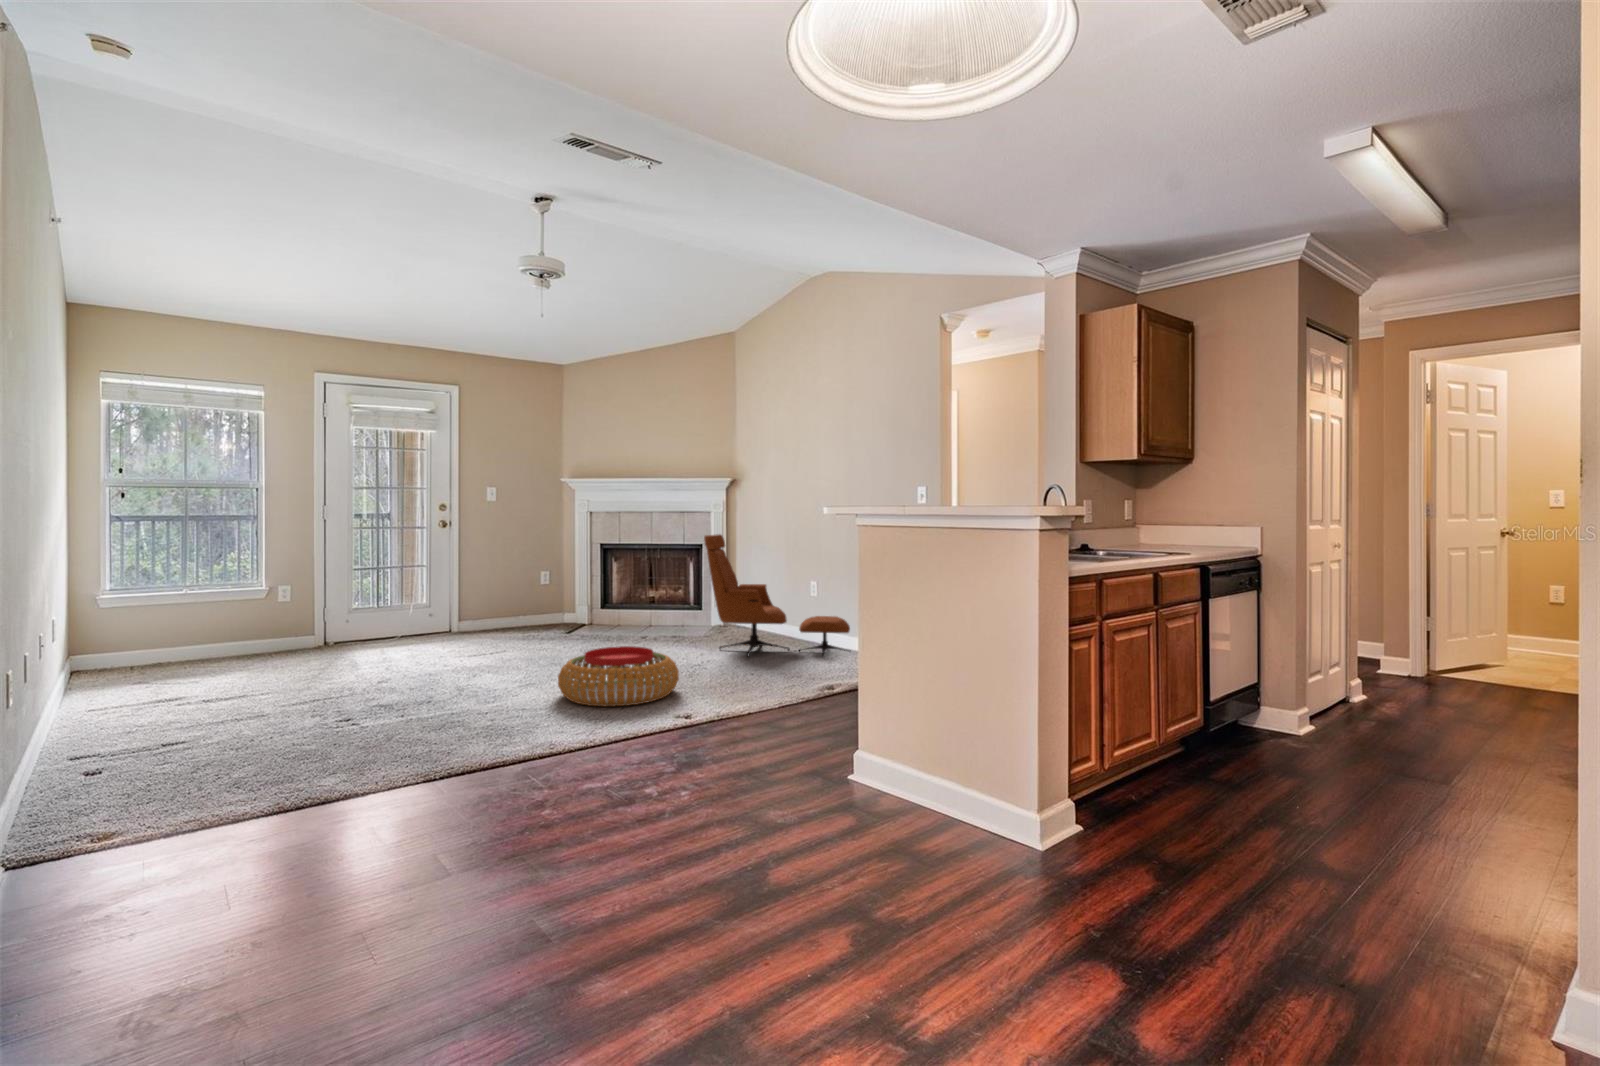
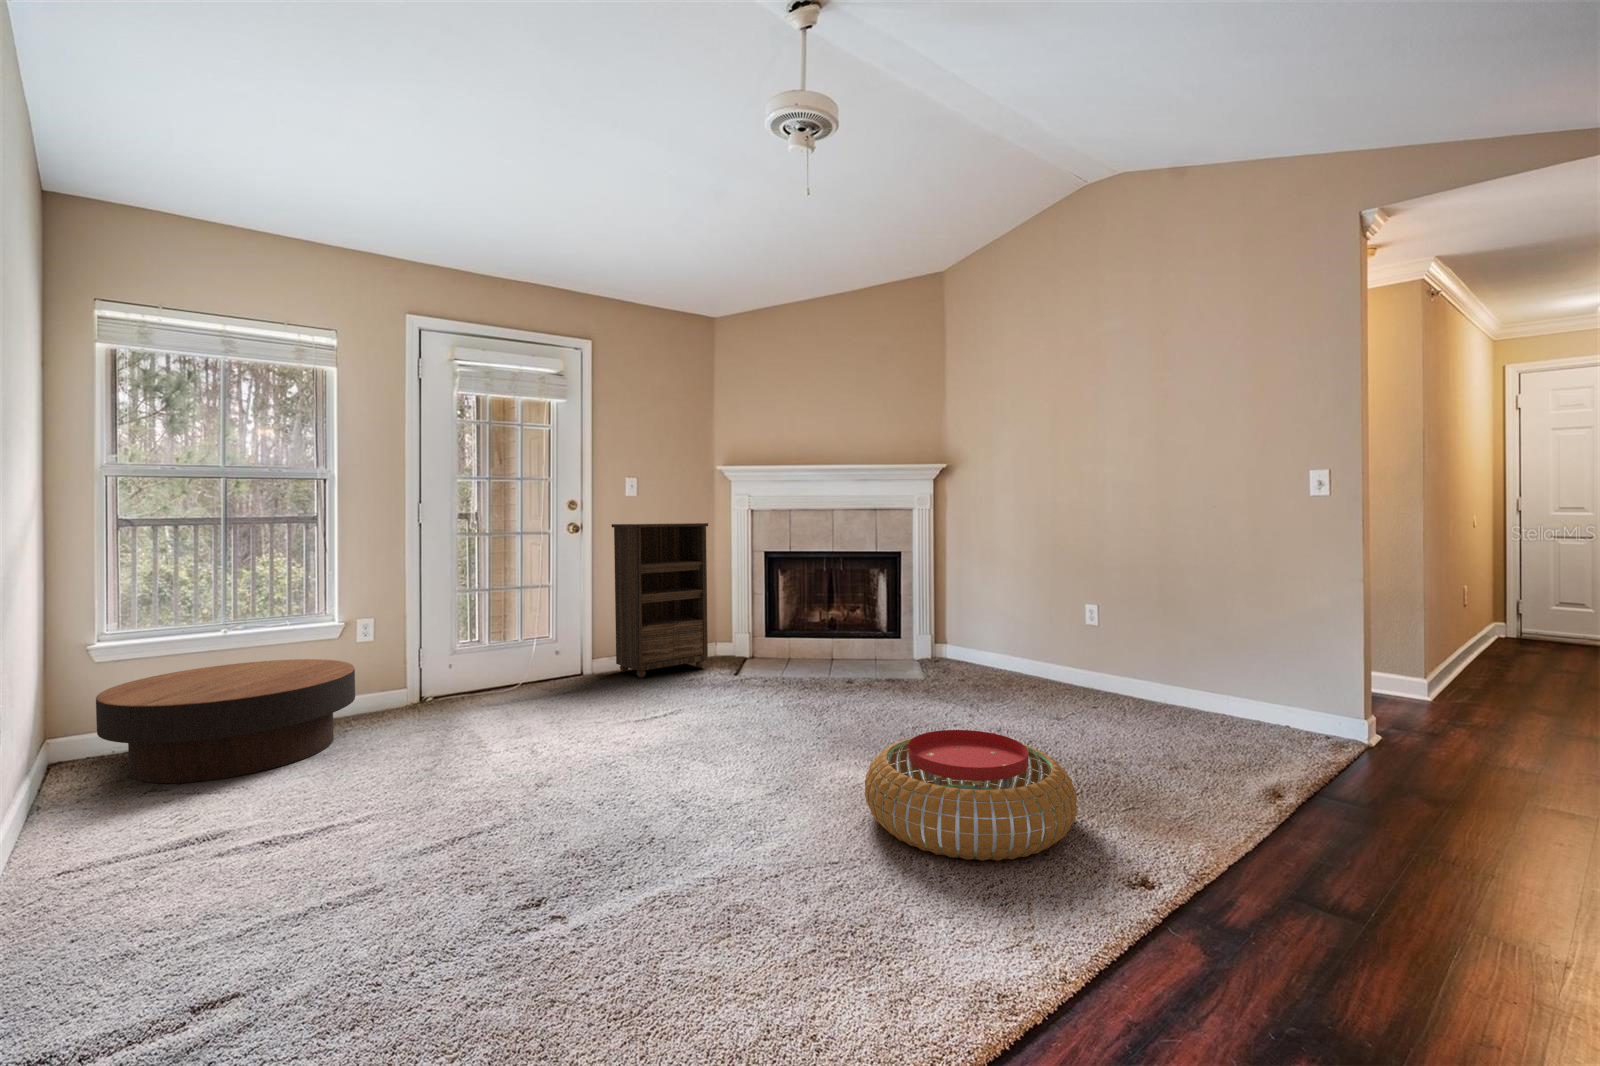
bookshelf: none [474,521,549,635] -> present [611,523,708,678]
lounge chair: present [704,534,850,656] -> none [970,539,1194,722]
coffee table: none [105,612,273,681] -> present [96,659,355,783]

